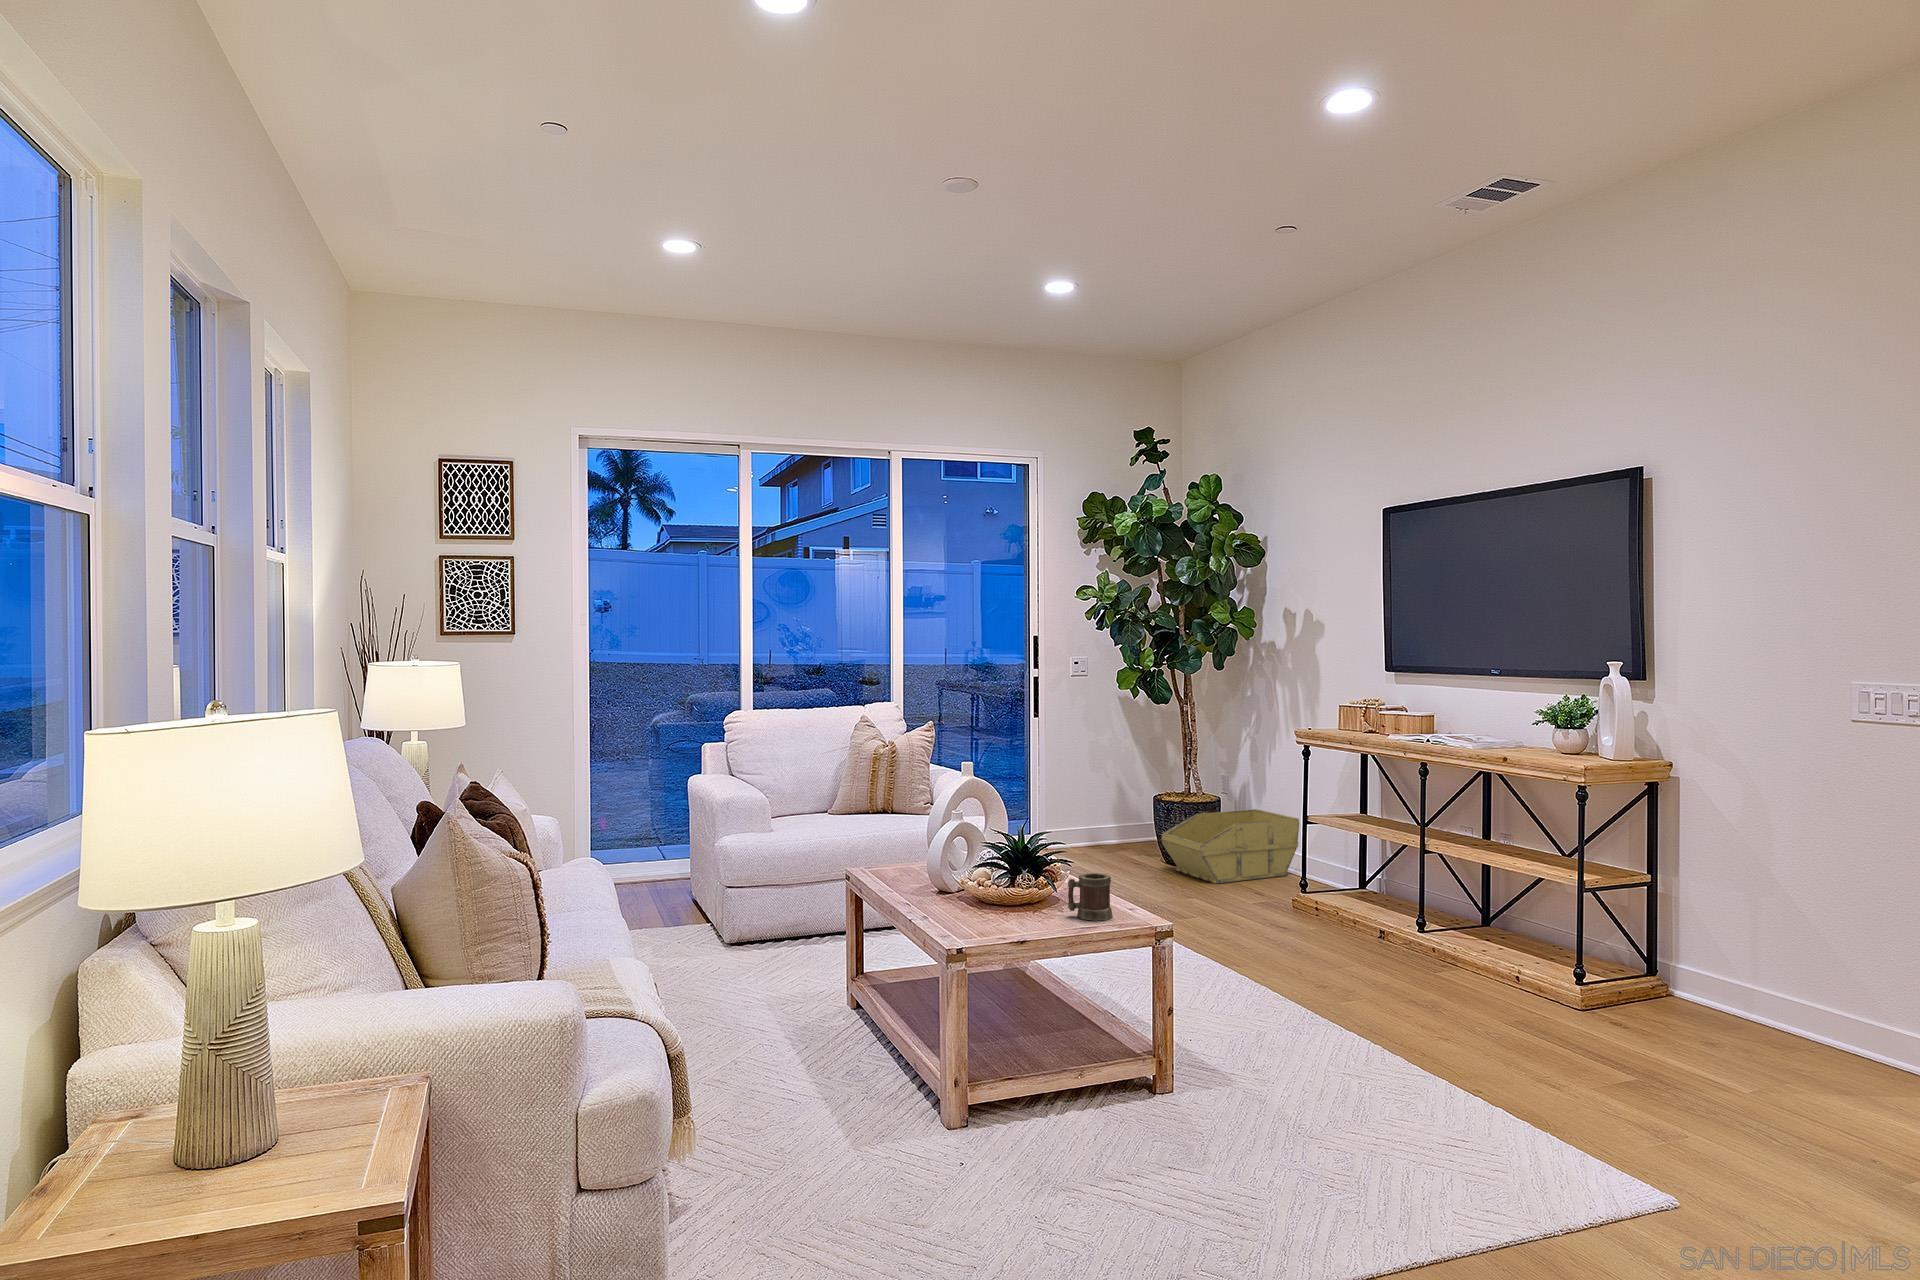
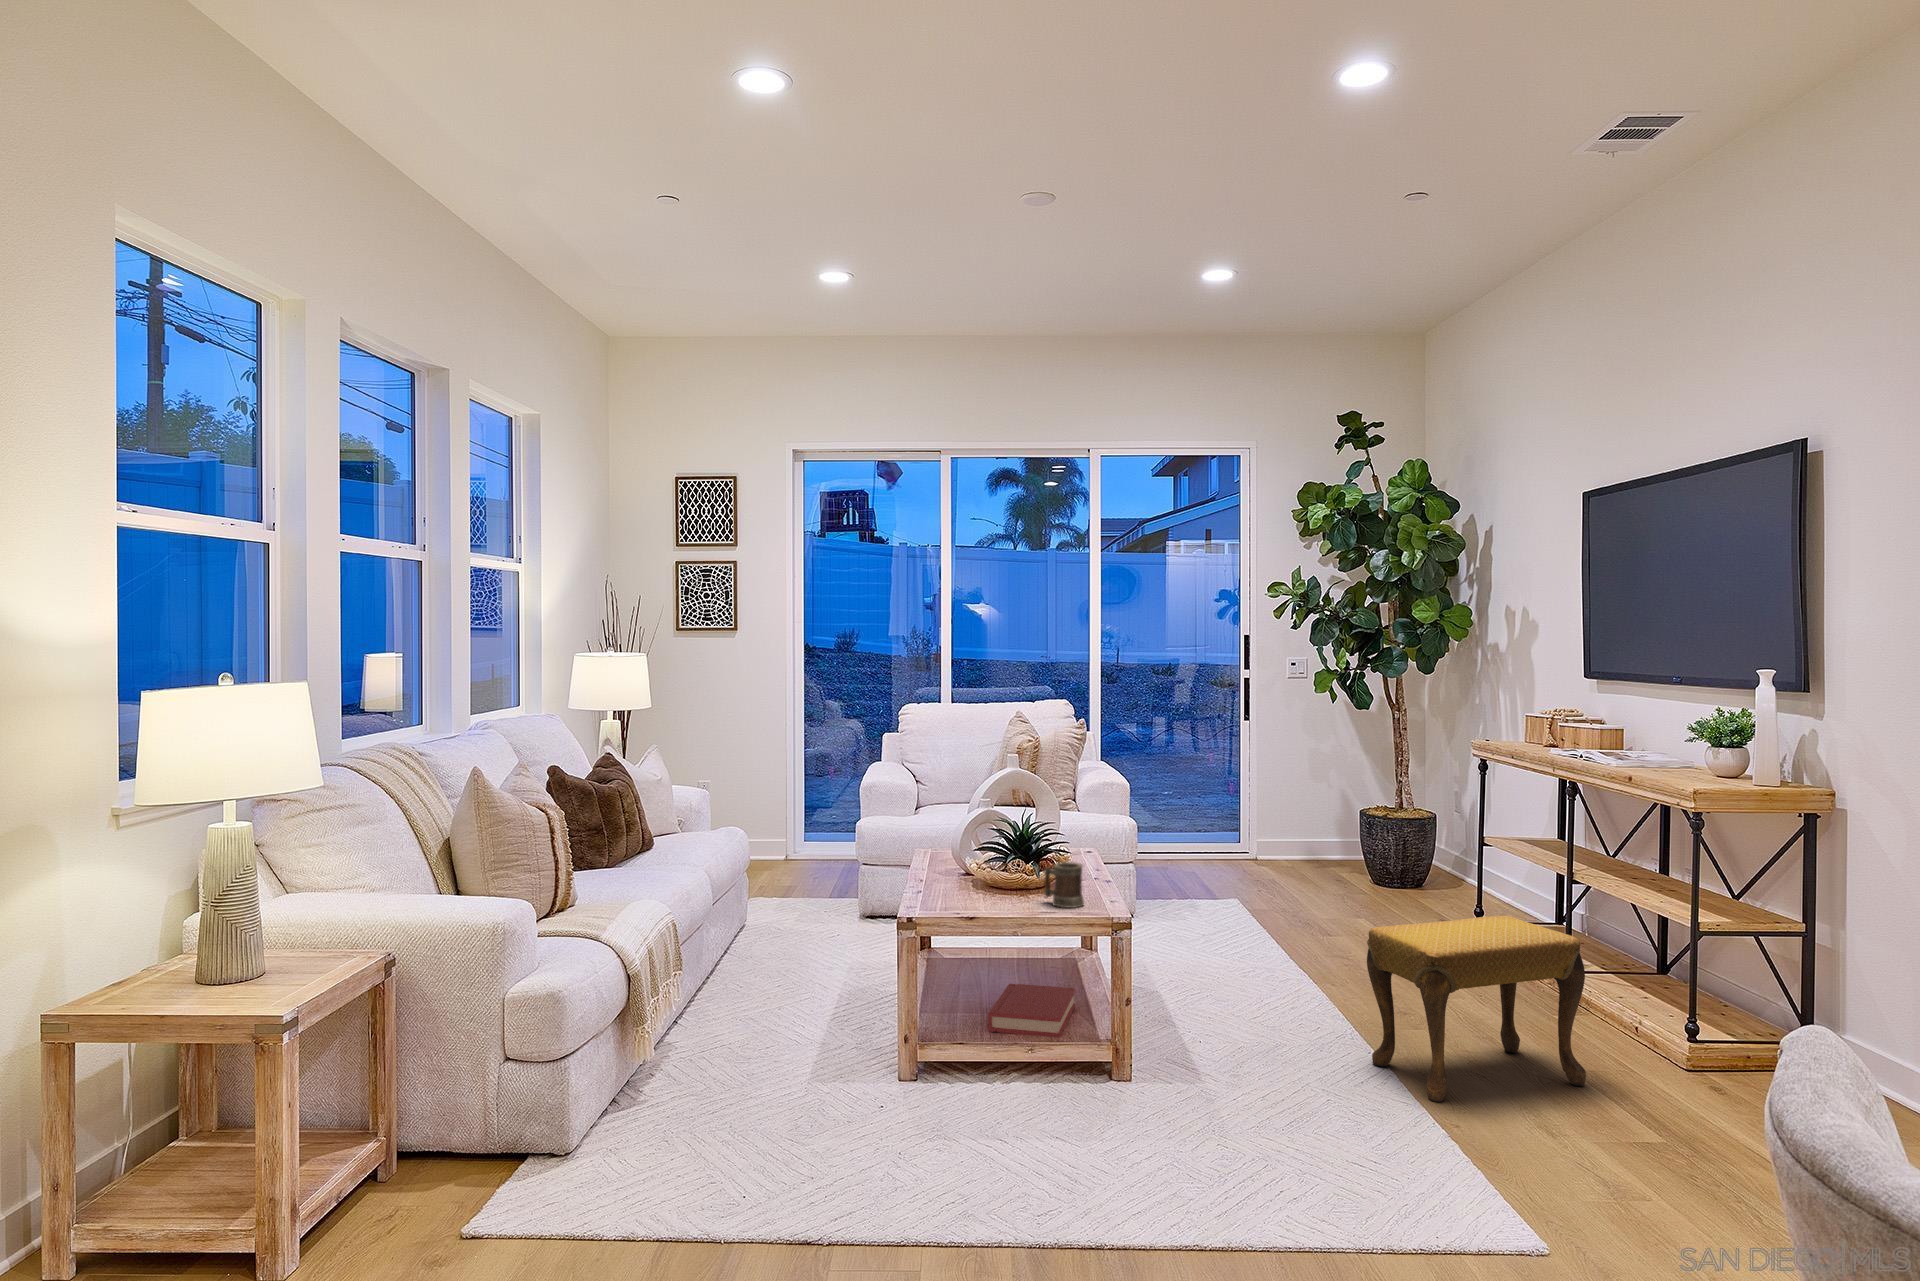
storage bin: present [1161,809,1299,884] -> none [1350,829,1509,905]
footstool: none [1346,889,1528,1069] -> present [1367,916,1586,1102]
hardback book: none [998,1001,1089,1059] -> present [988,984,1075,1037]

